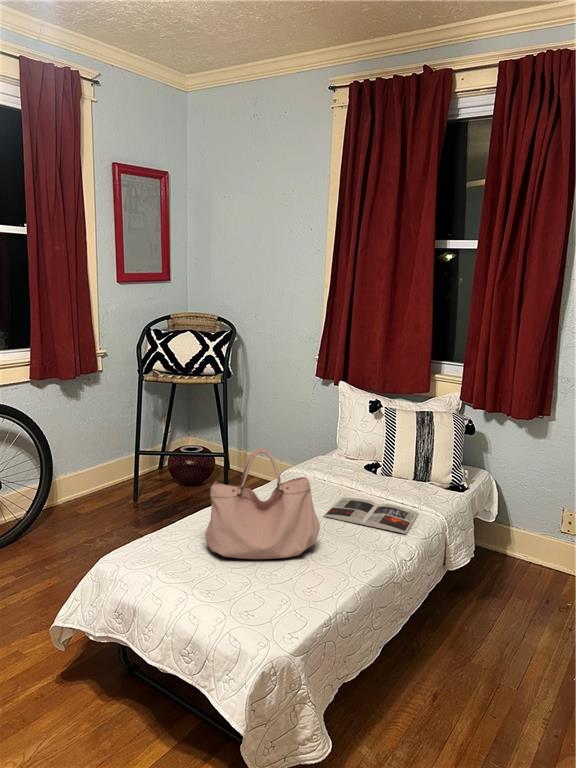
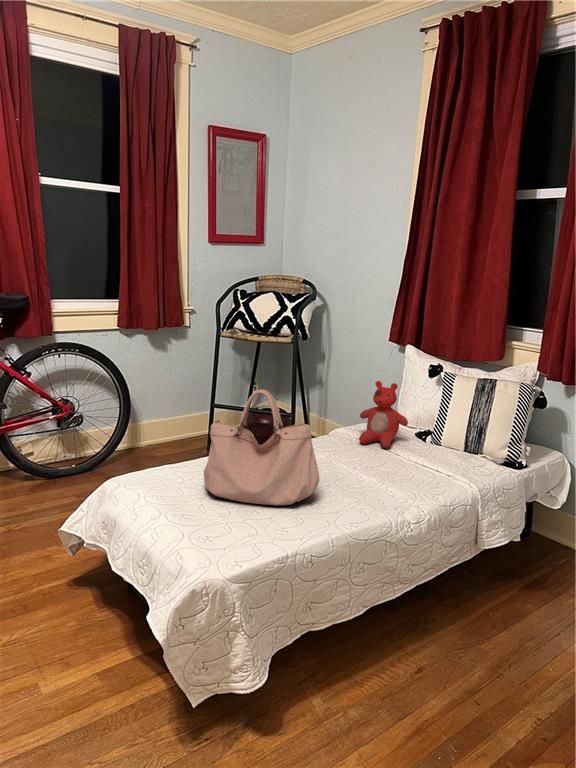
stuffed bear: none [316,422,363,485] -> present [359,381,408,448]
magazine: present [324,498,418,534] -> none [342,459,450,500]

